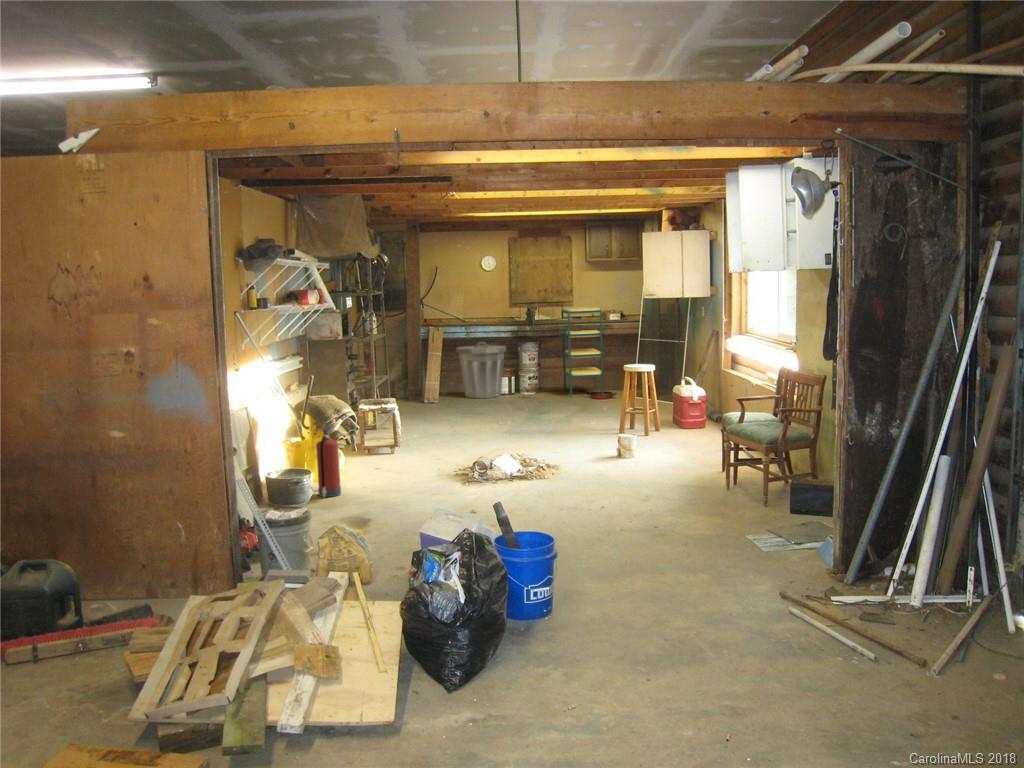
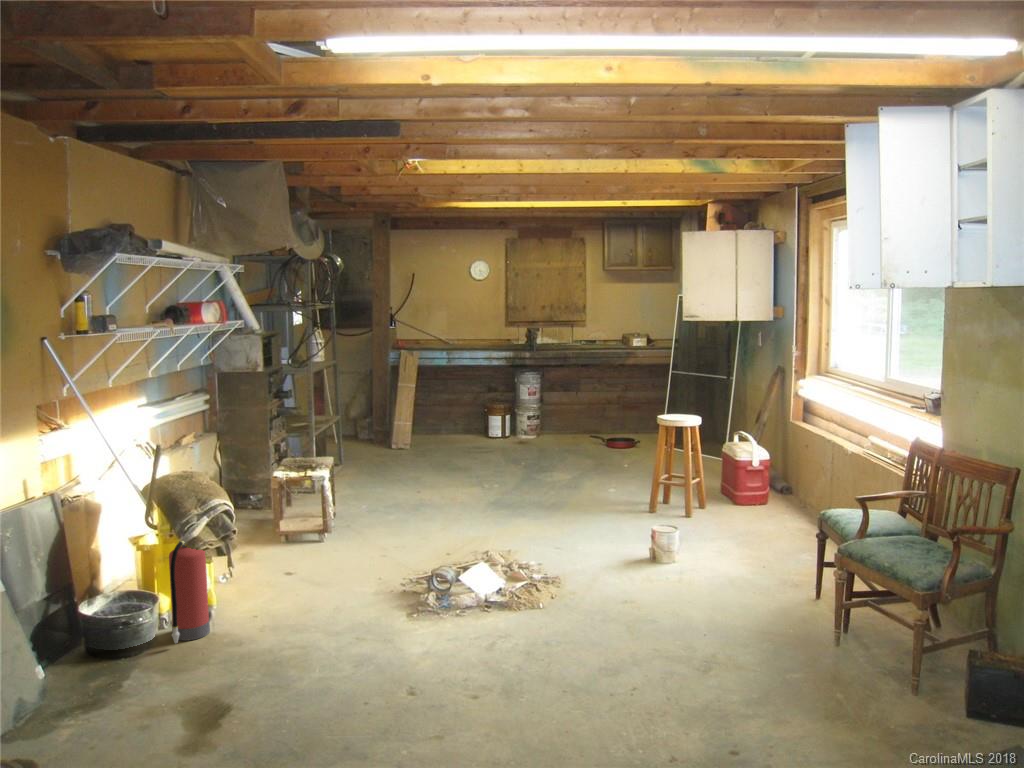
shelving unit: present [561,307,604,396] -> none [571,328,624,444]
trash can: present [456,342,506,398] -> none [436,370,499,443]

